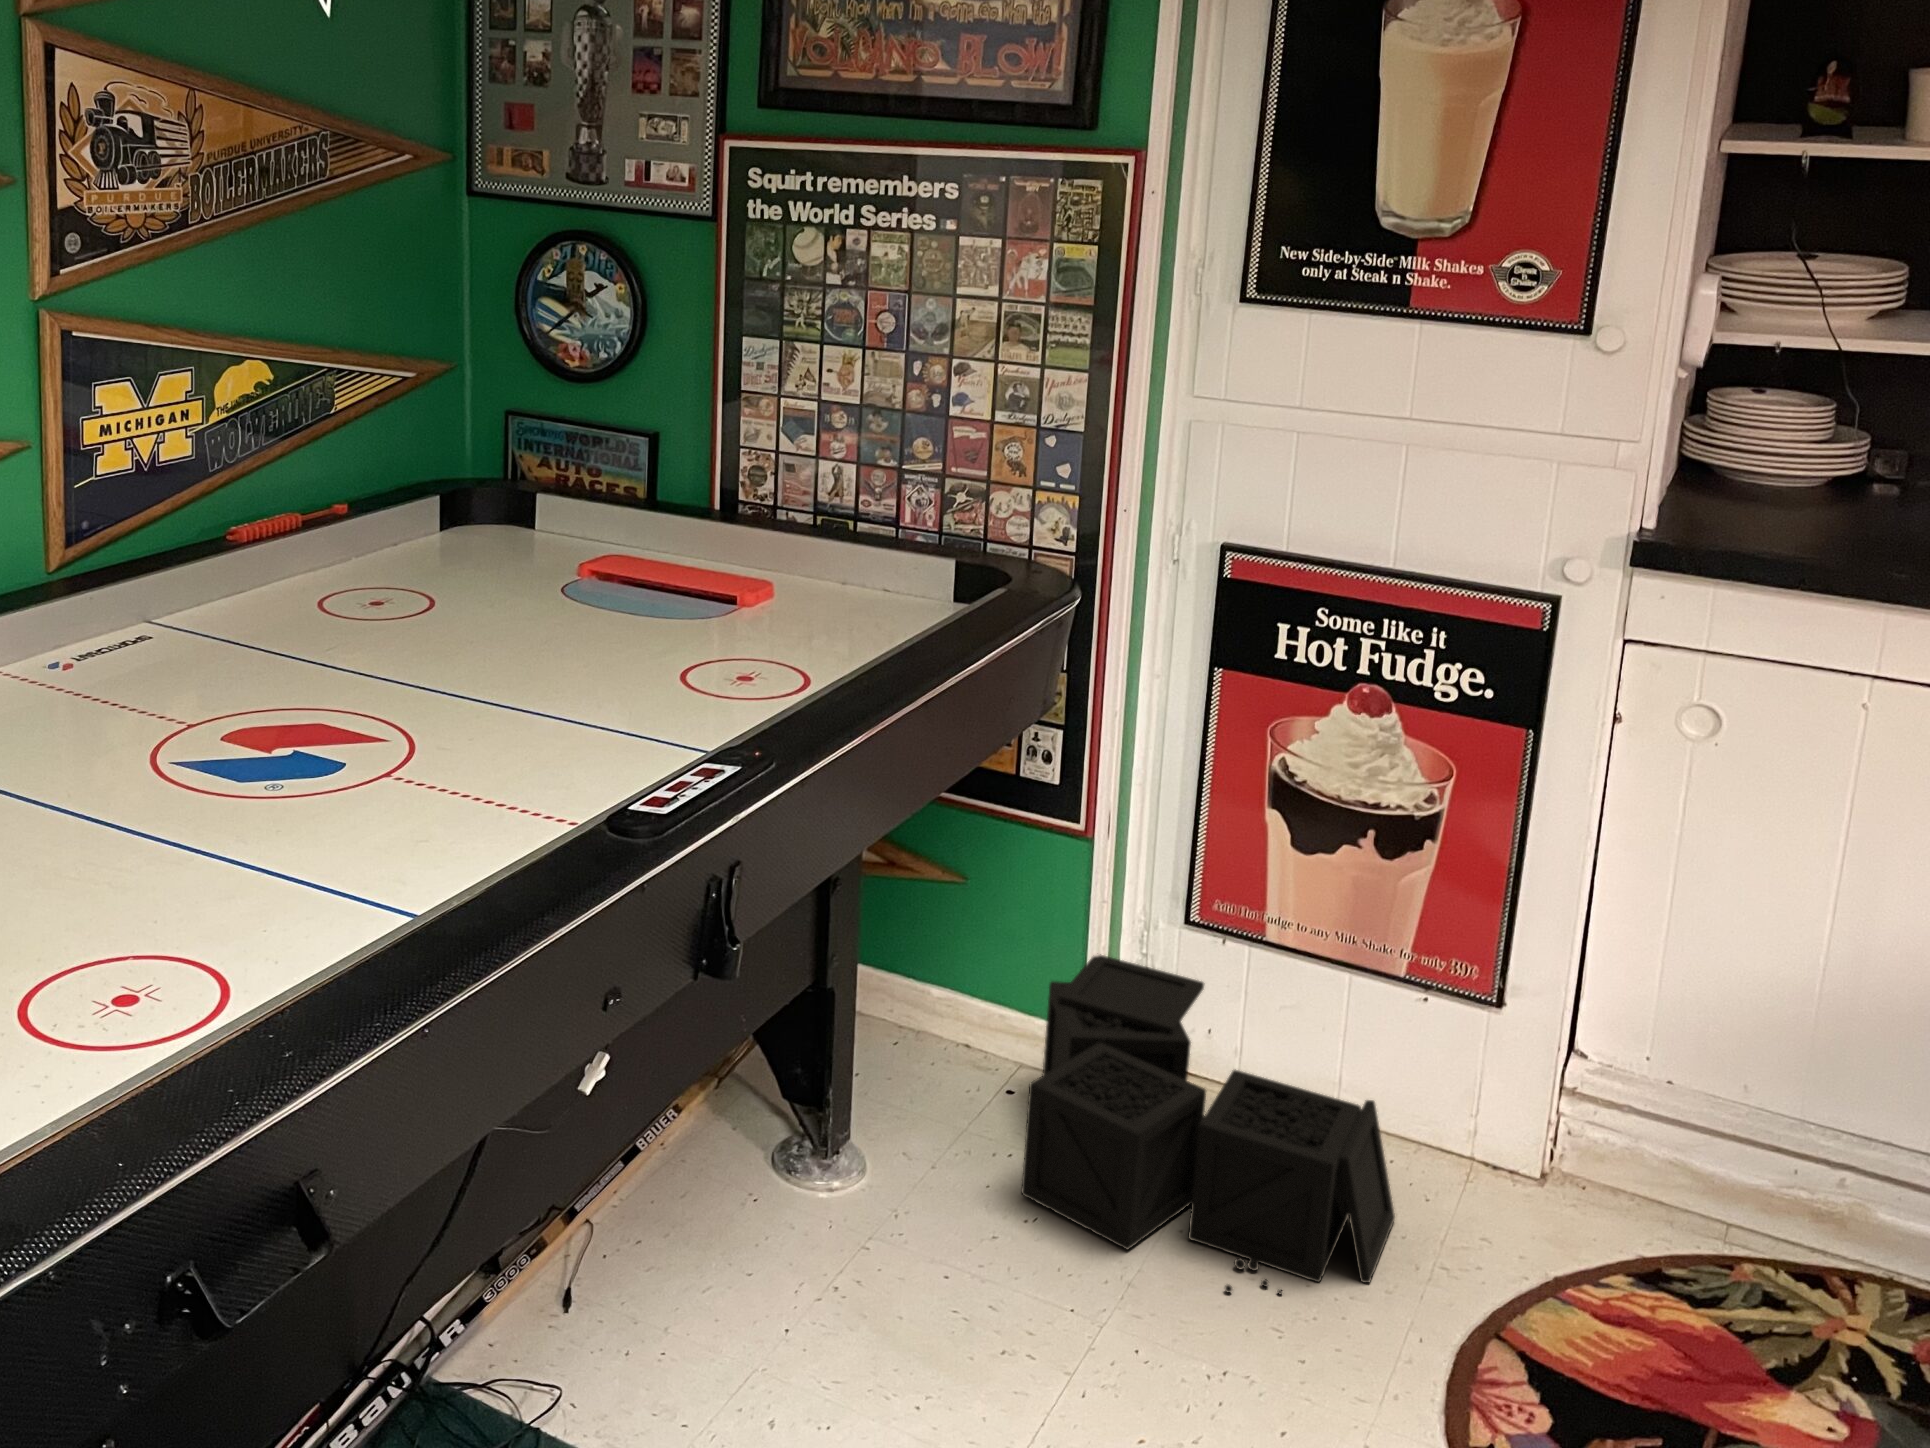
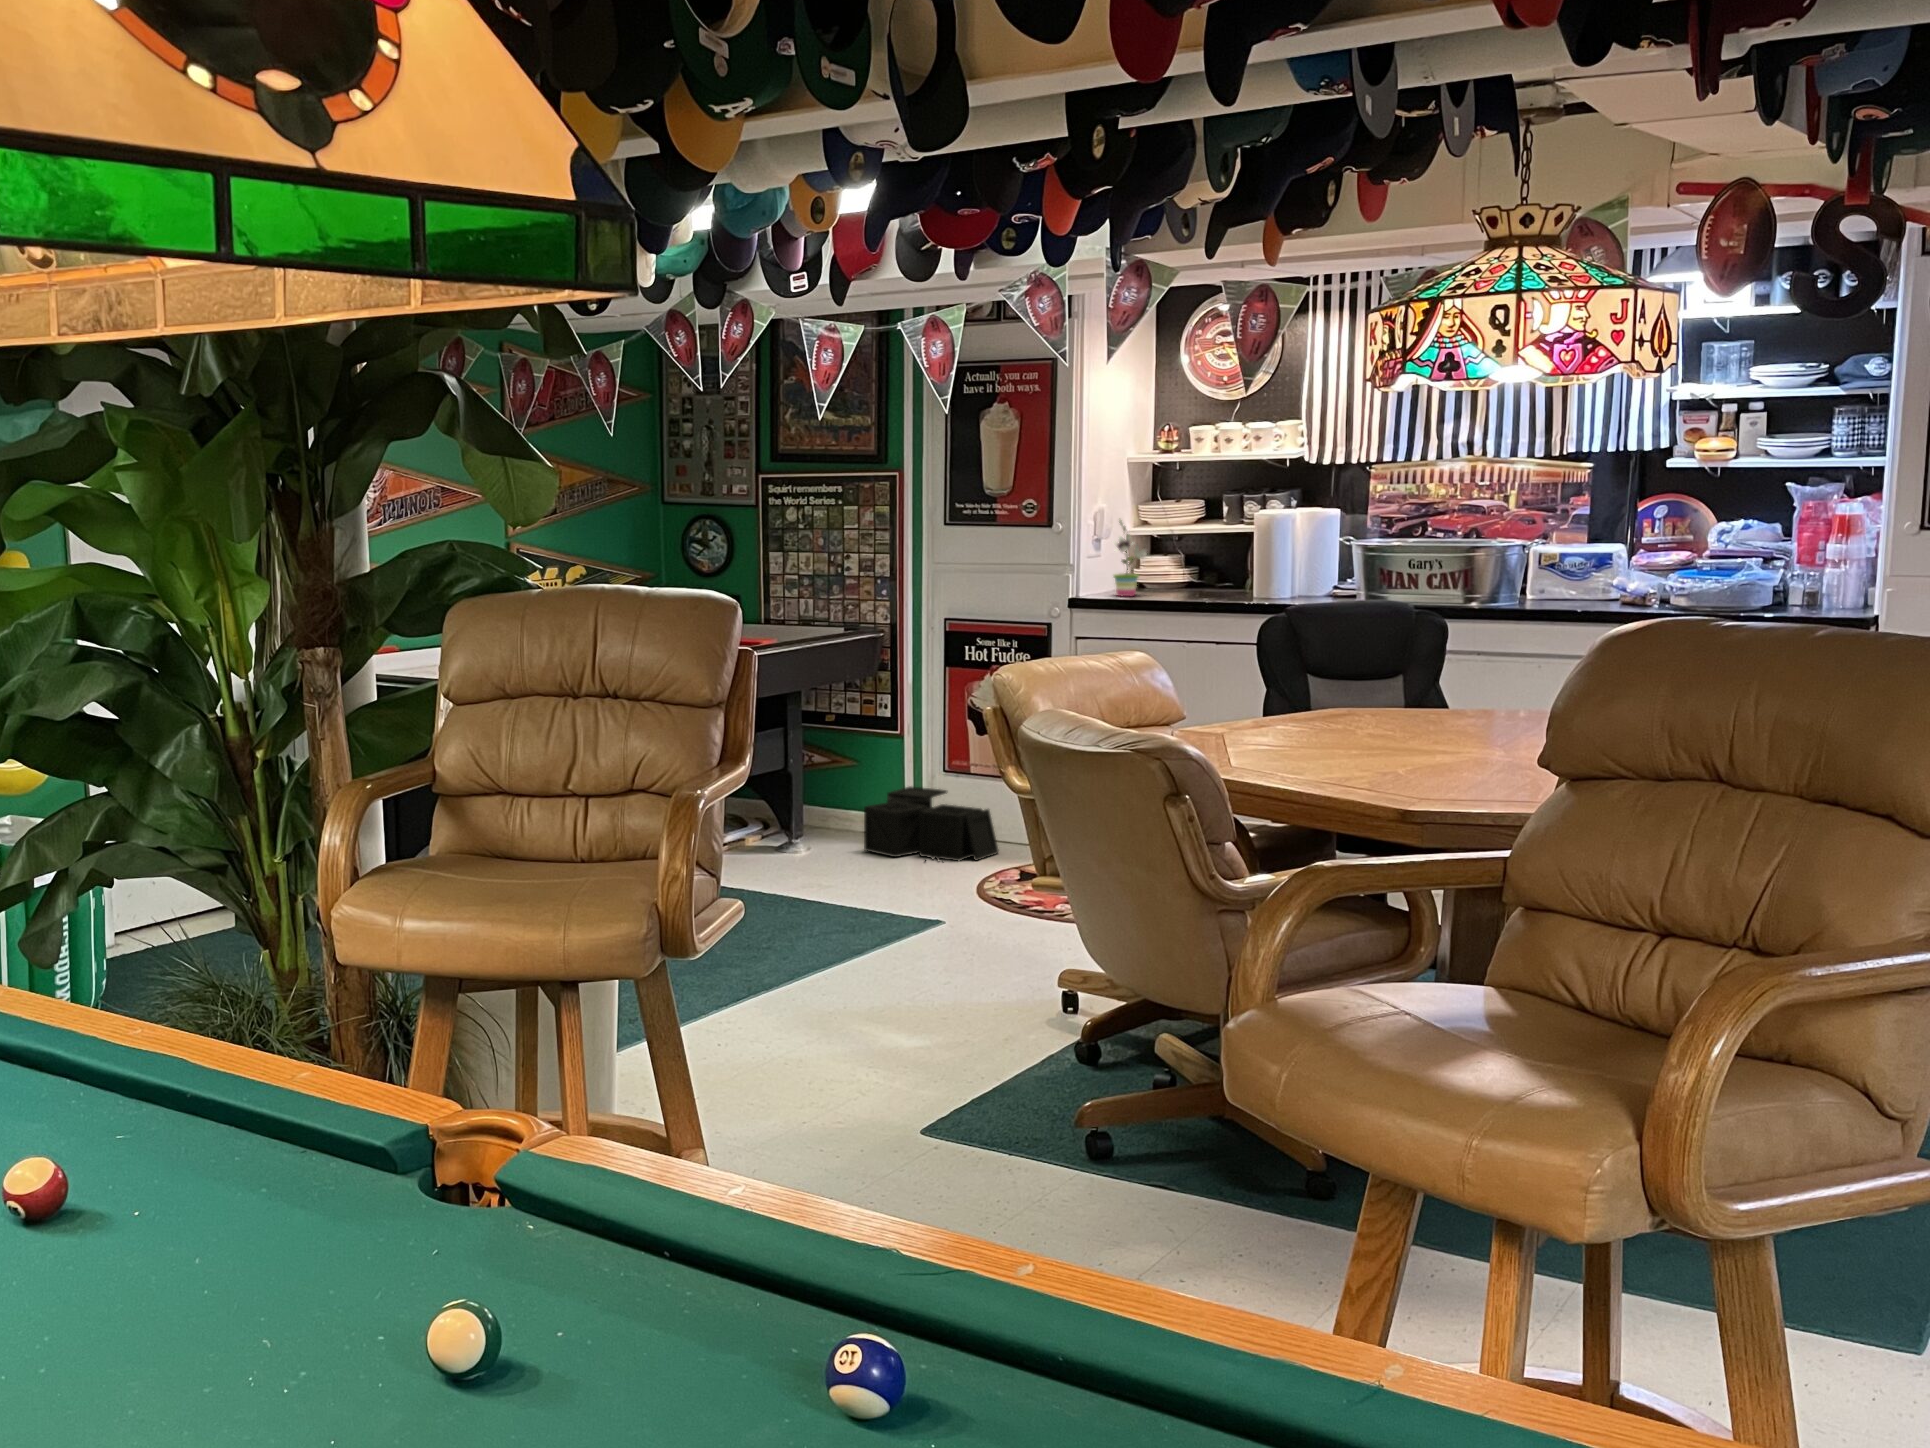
potted plant: none [1747,318,1863,539] -> present [1114,521,1148,596]

